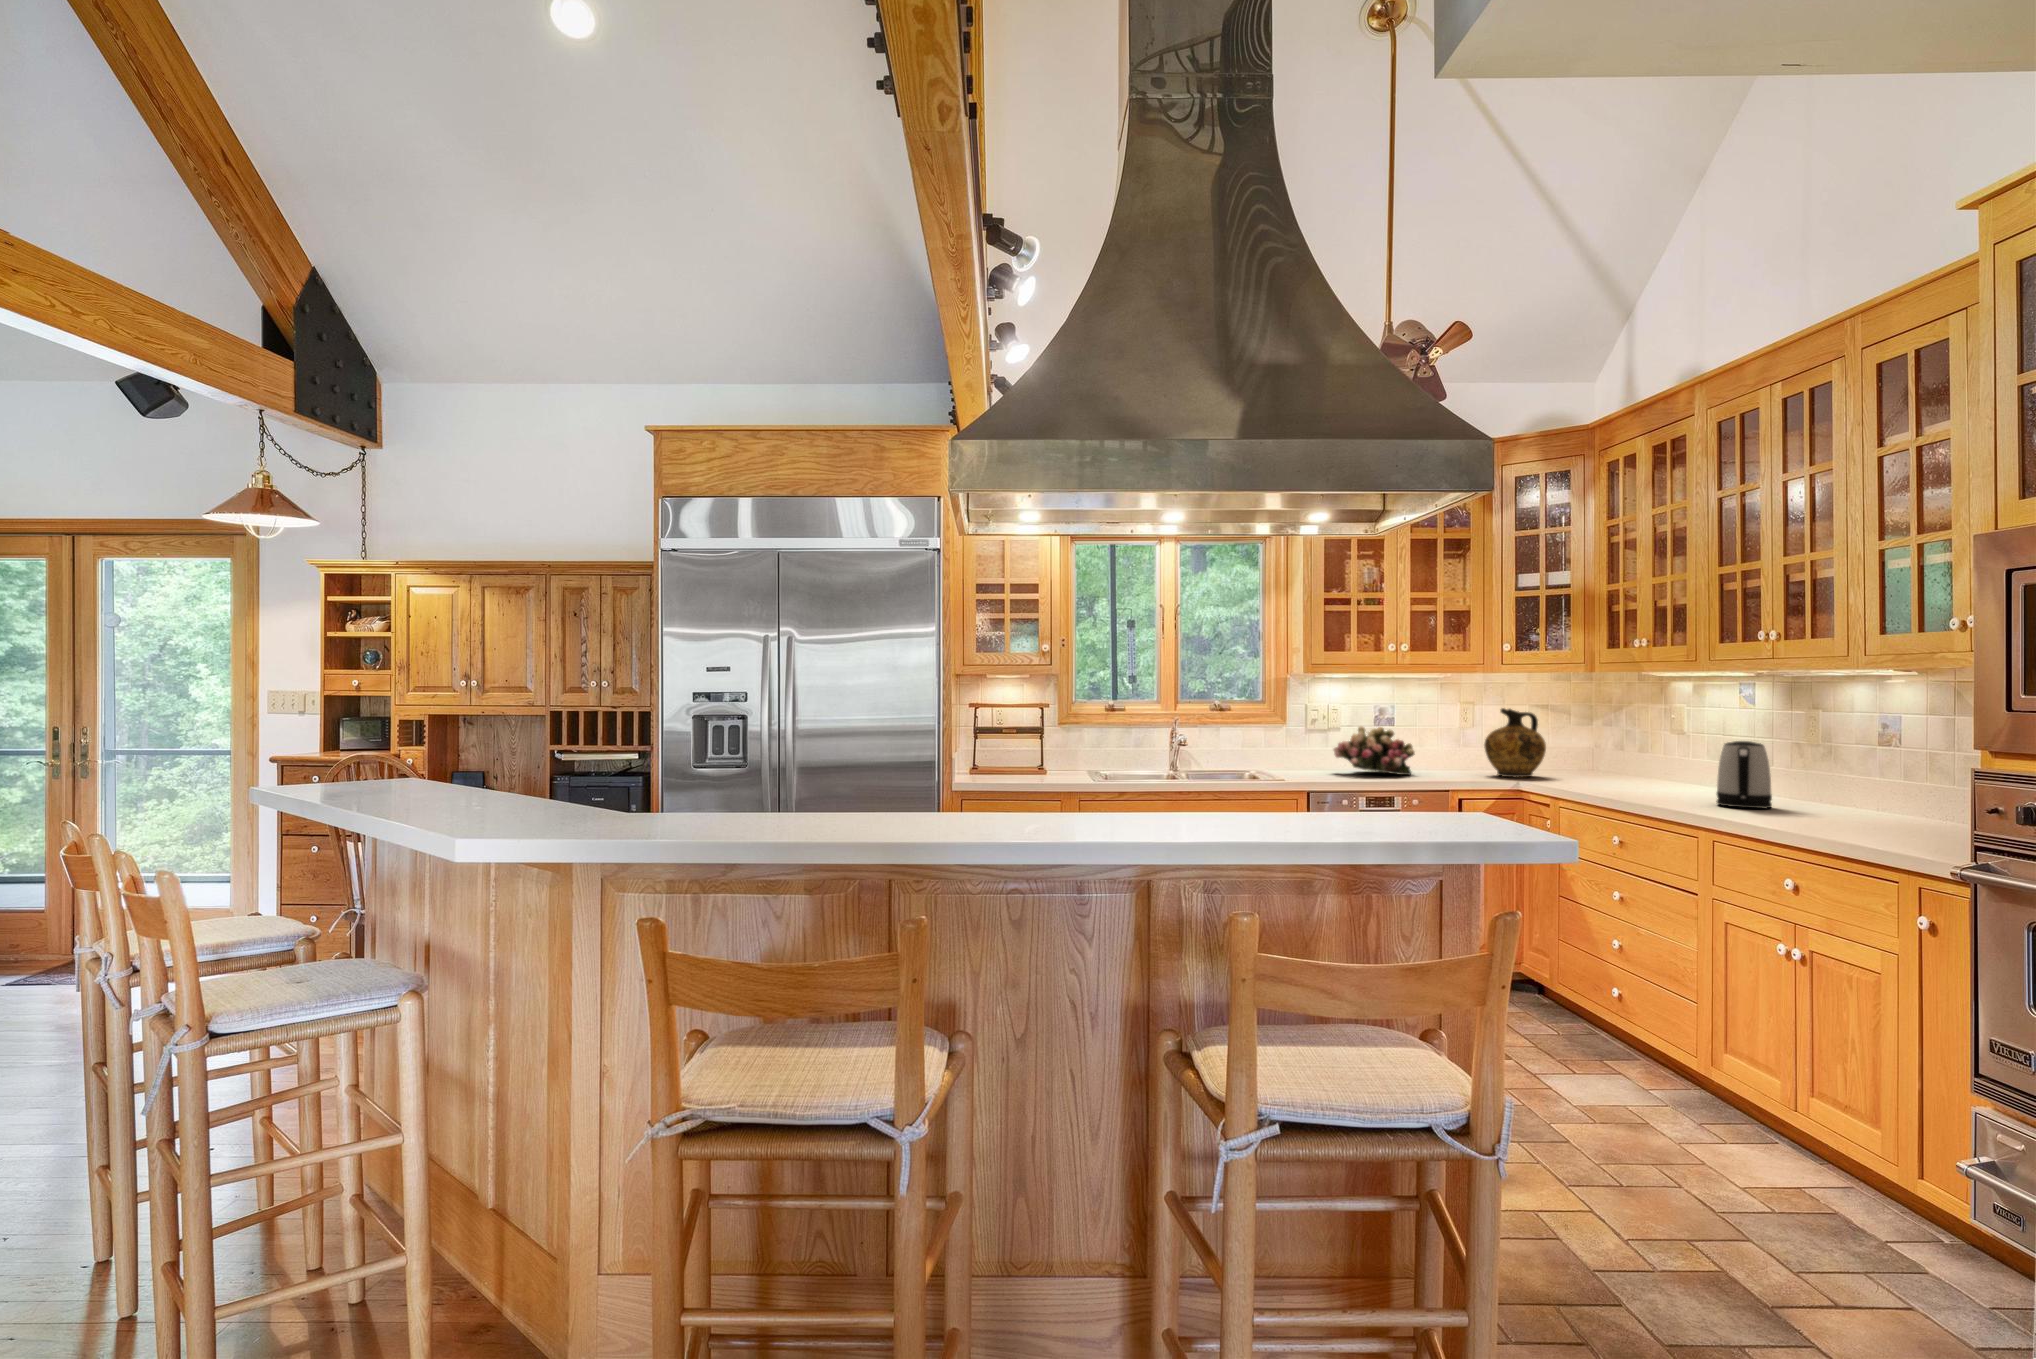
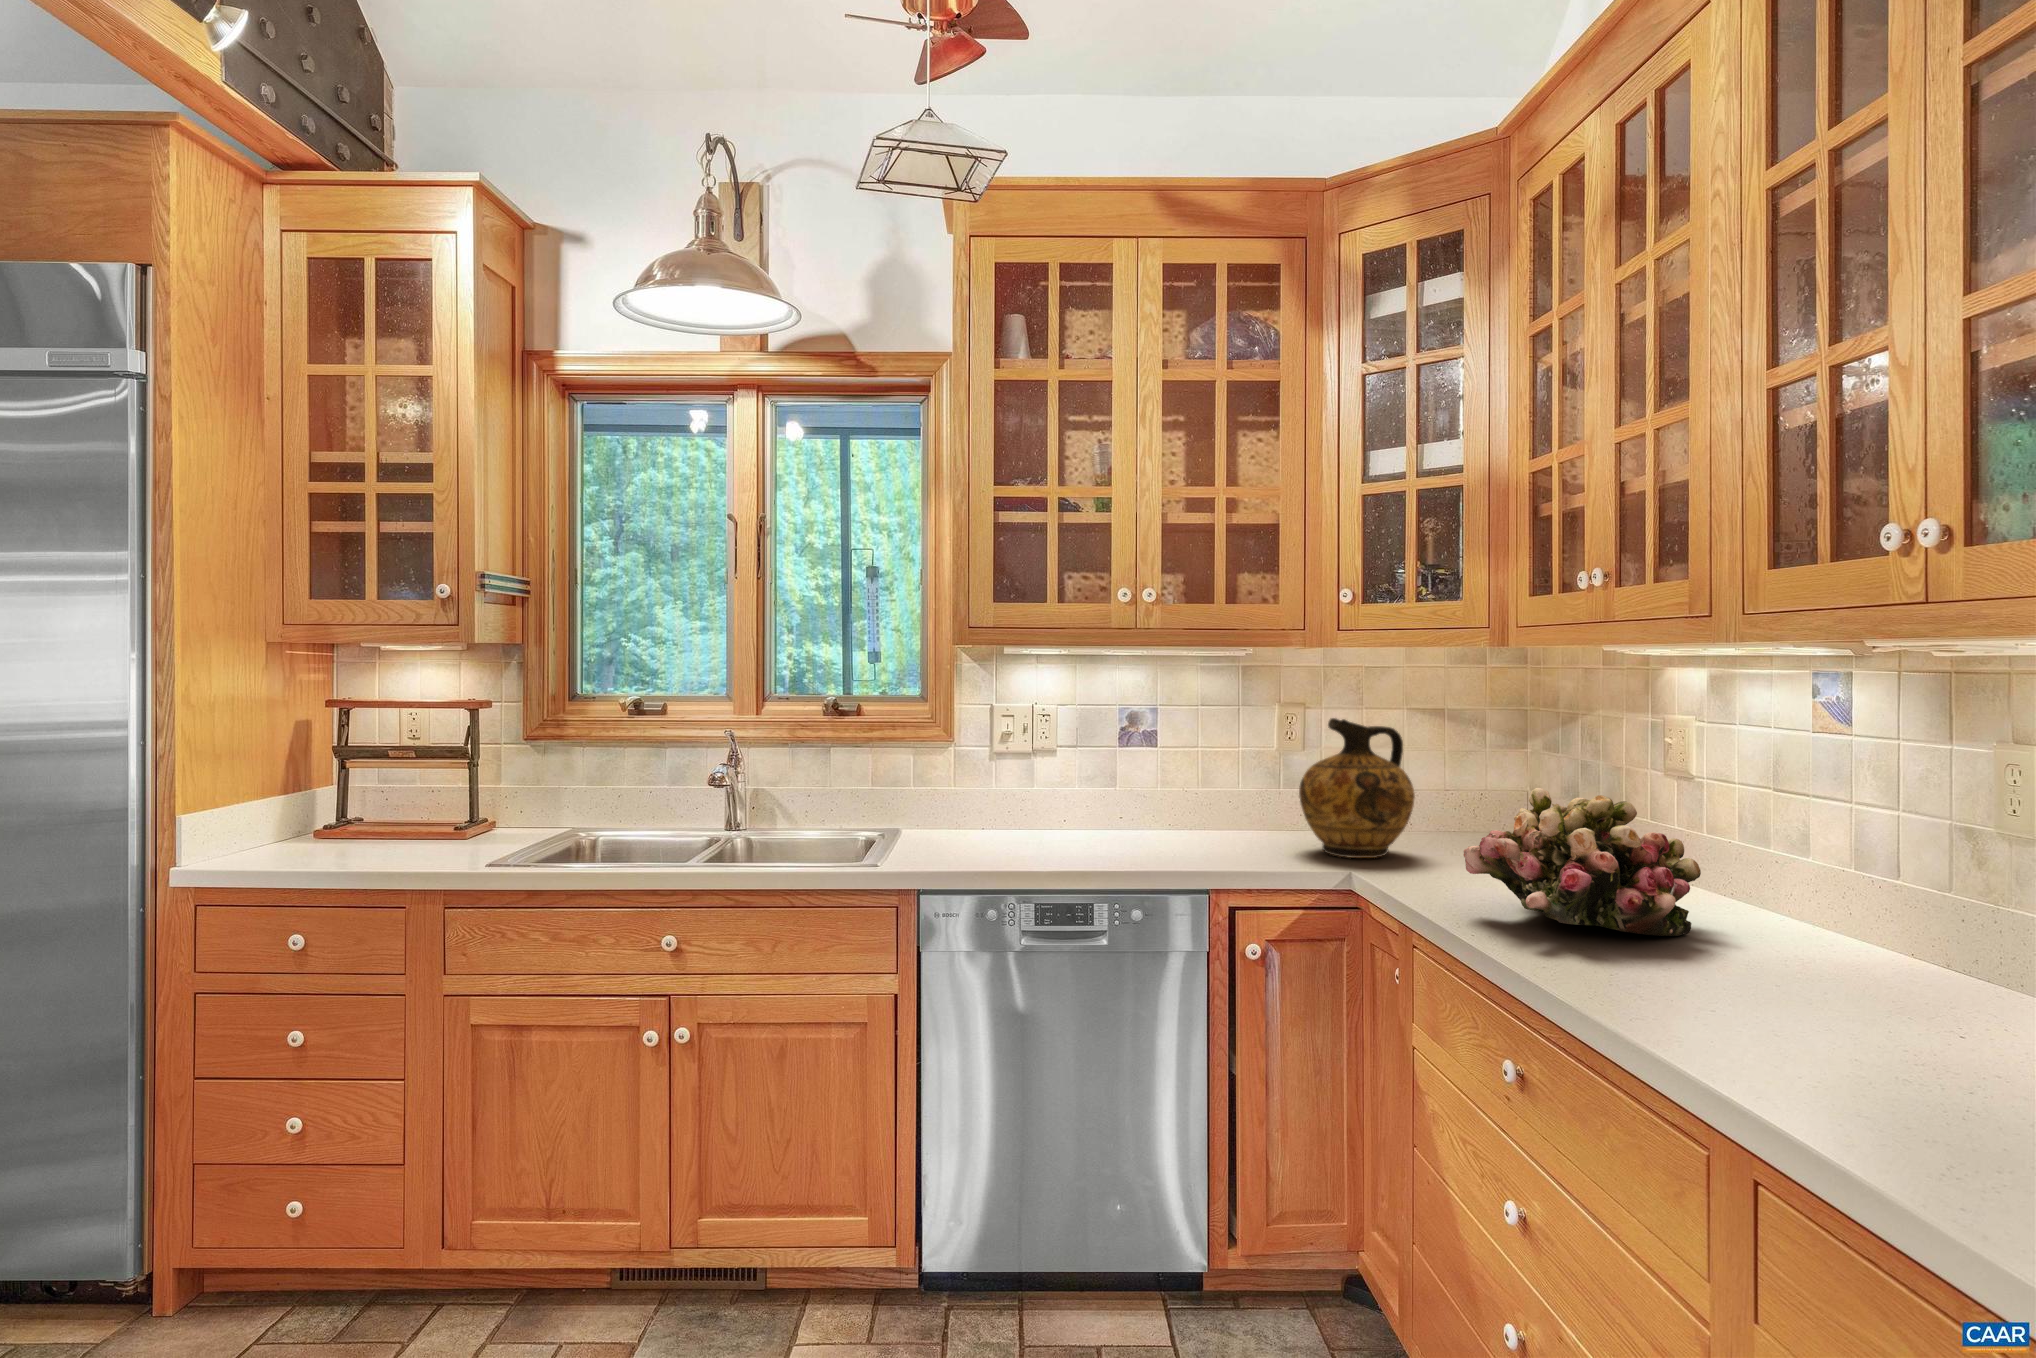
flower arrangement: present [1334,726,1415,775] -> present [1464,788,1701,936]
kettle: present [1716,741,1772,808] -> none [1753,830,1902,1021]

